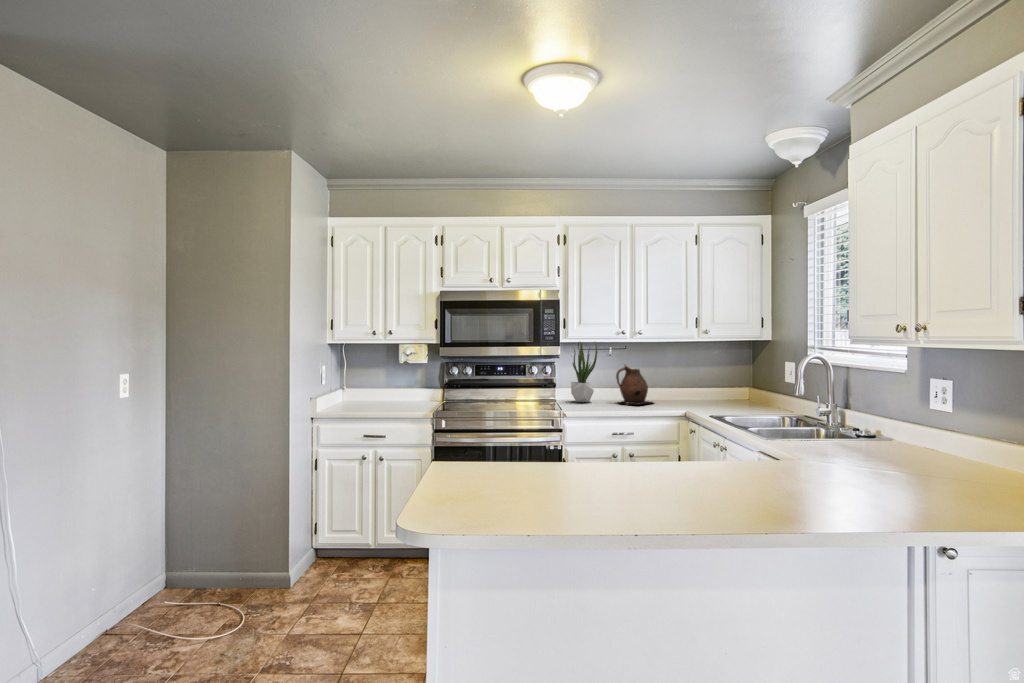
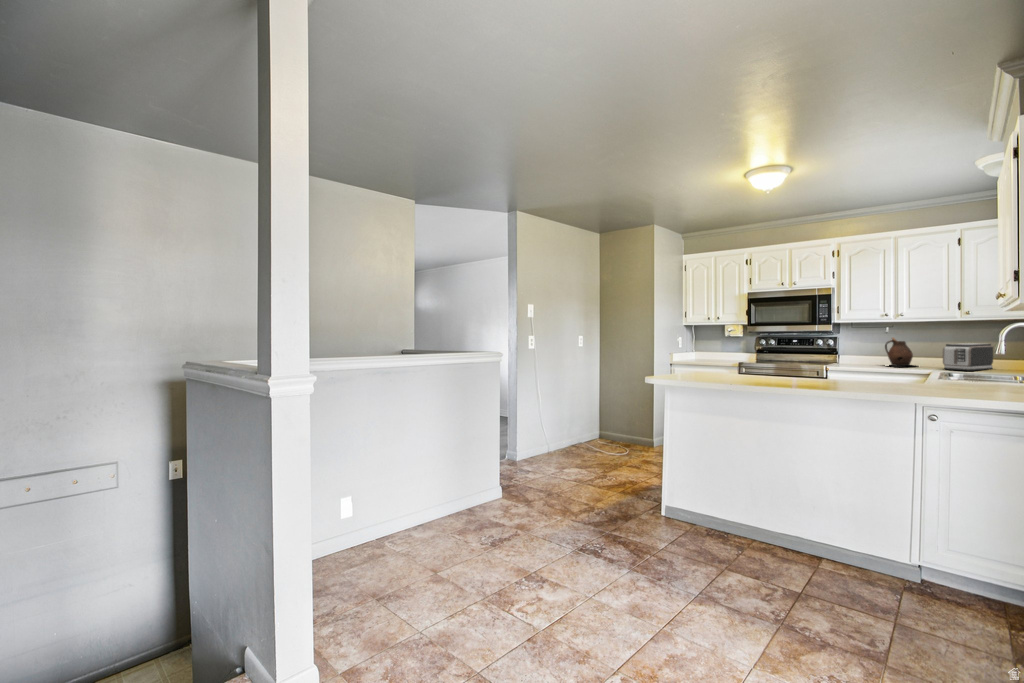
potted plant: present [571,342,597,402] -> none [847,321,870,364]
toaster: none [686,371,726,408] -> present [943,343,993,371]

